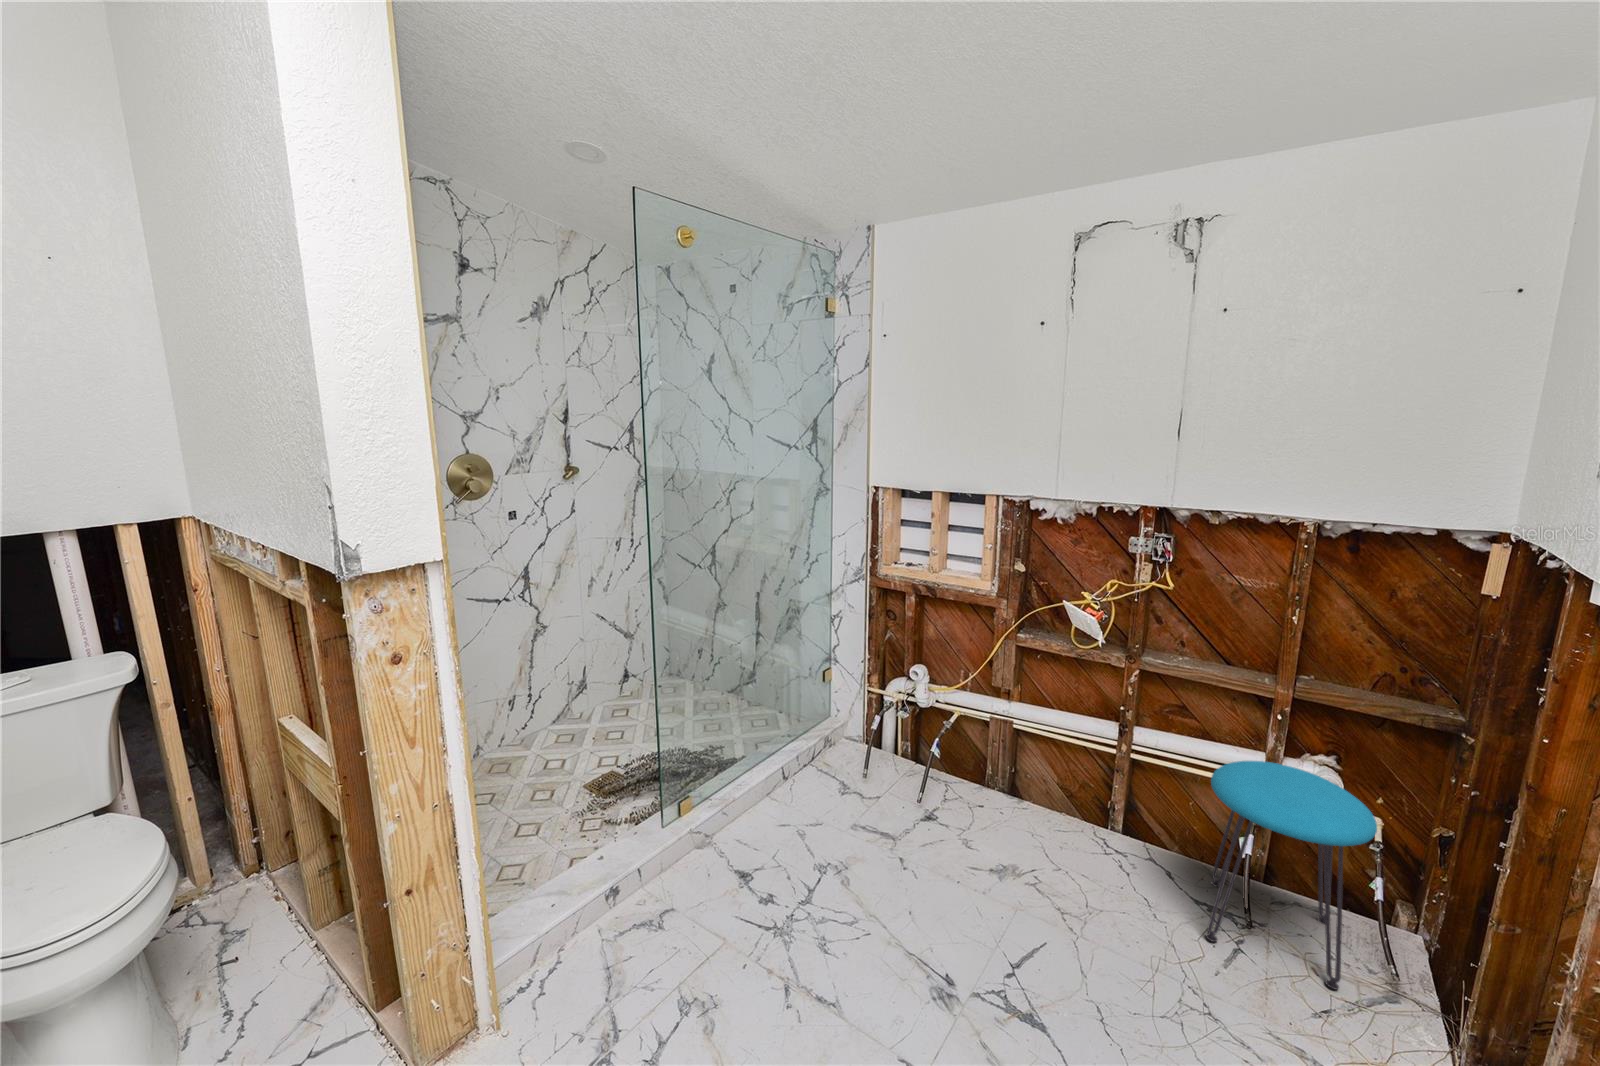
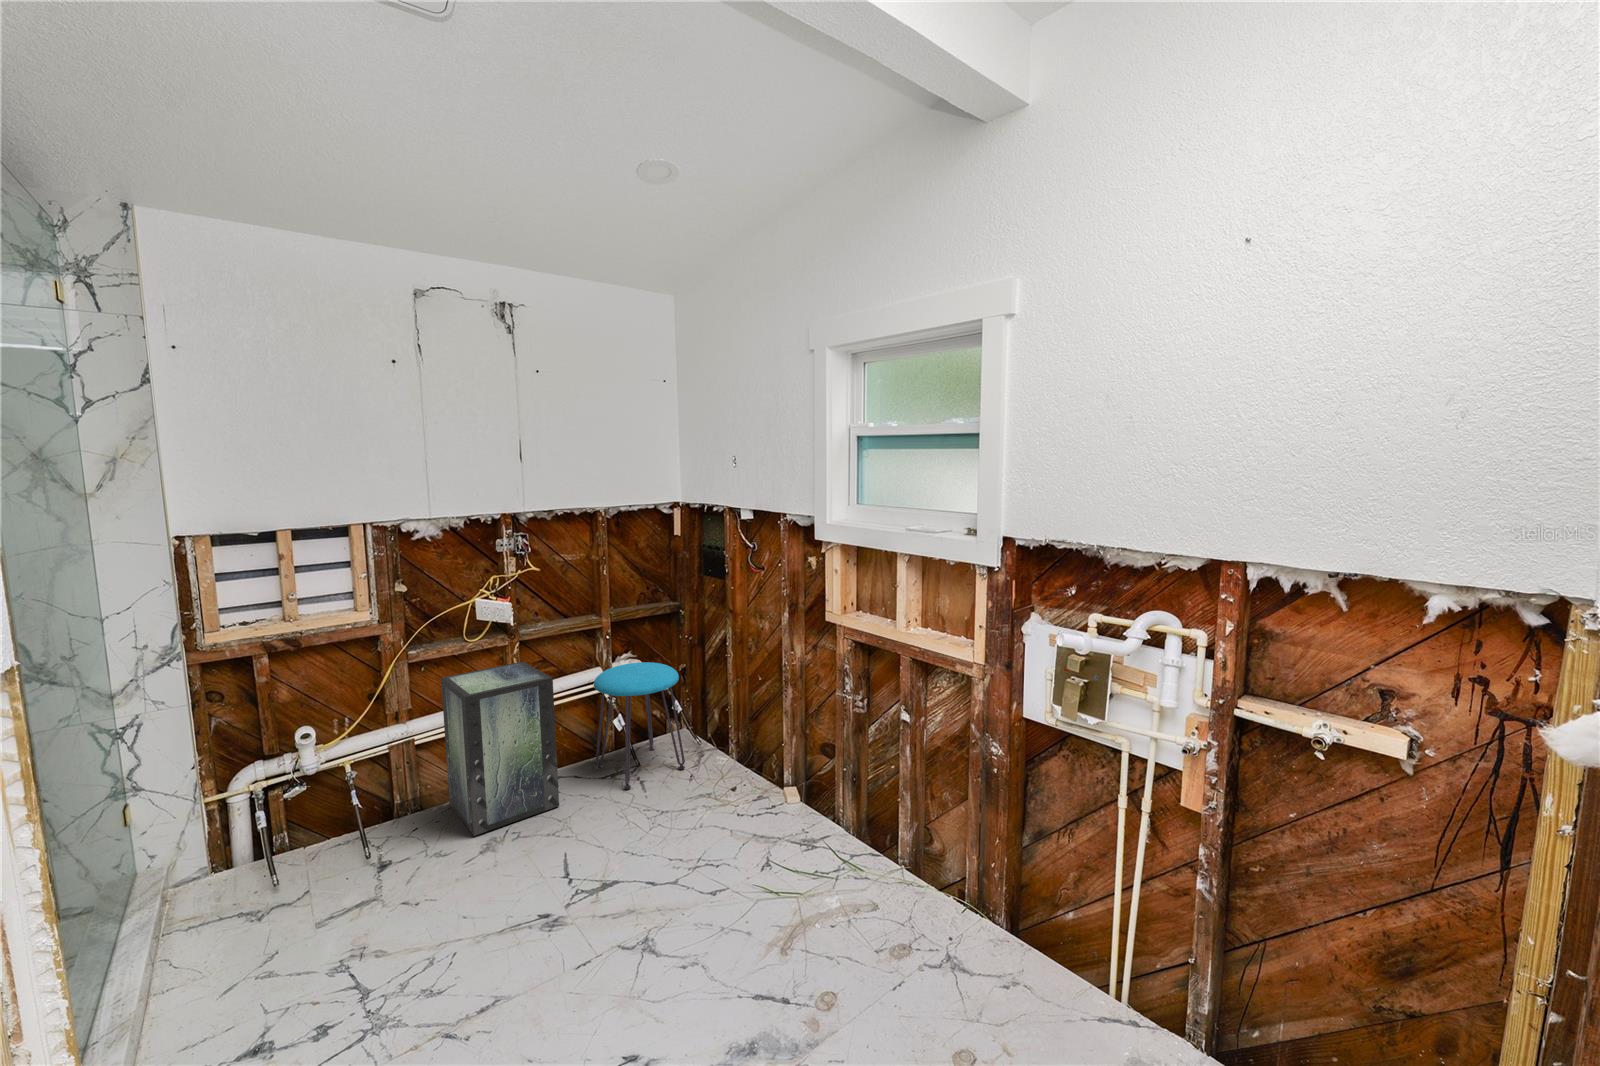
storage box: none [1006,673,1141,888] -> present [441,661,559,836]

